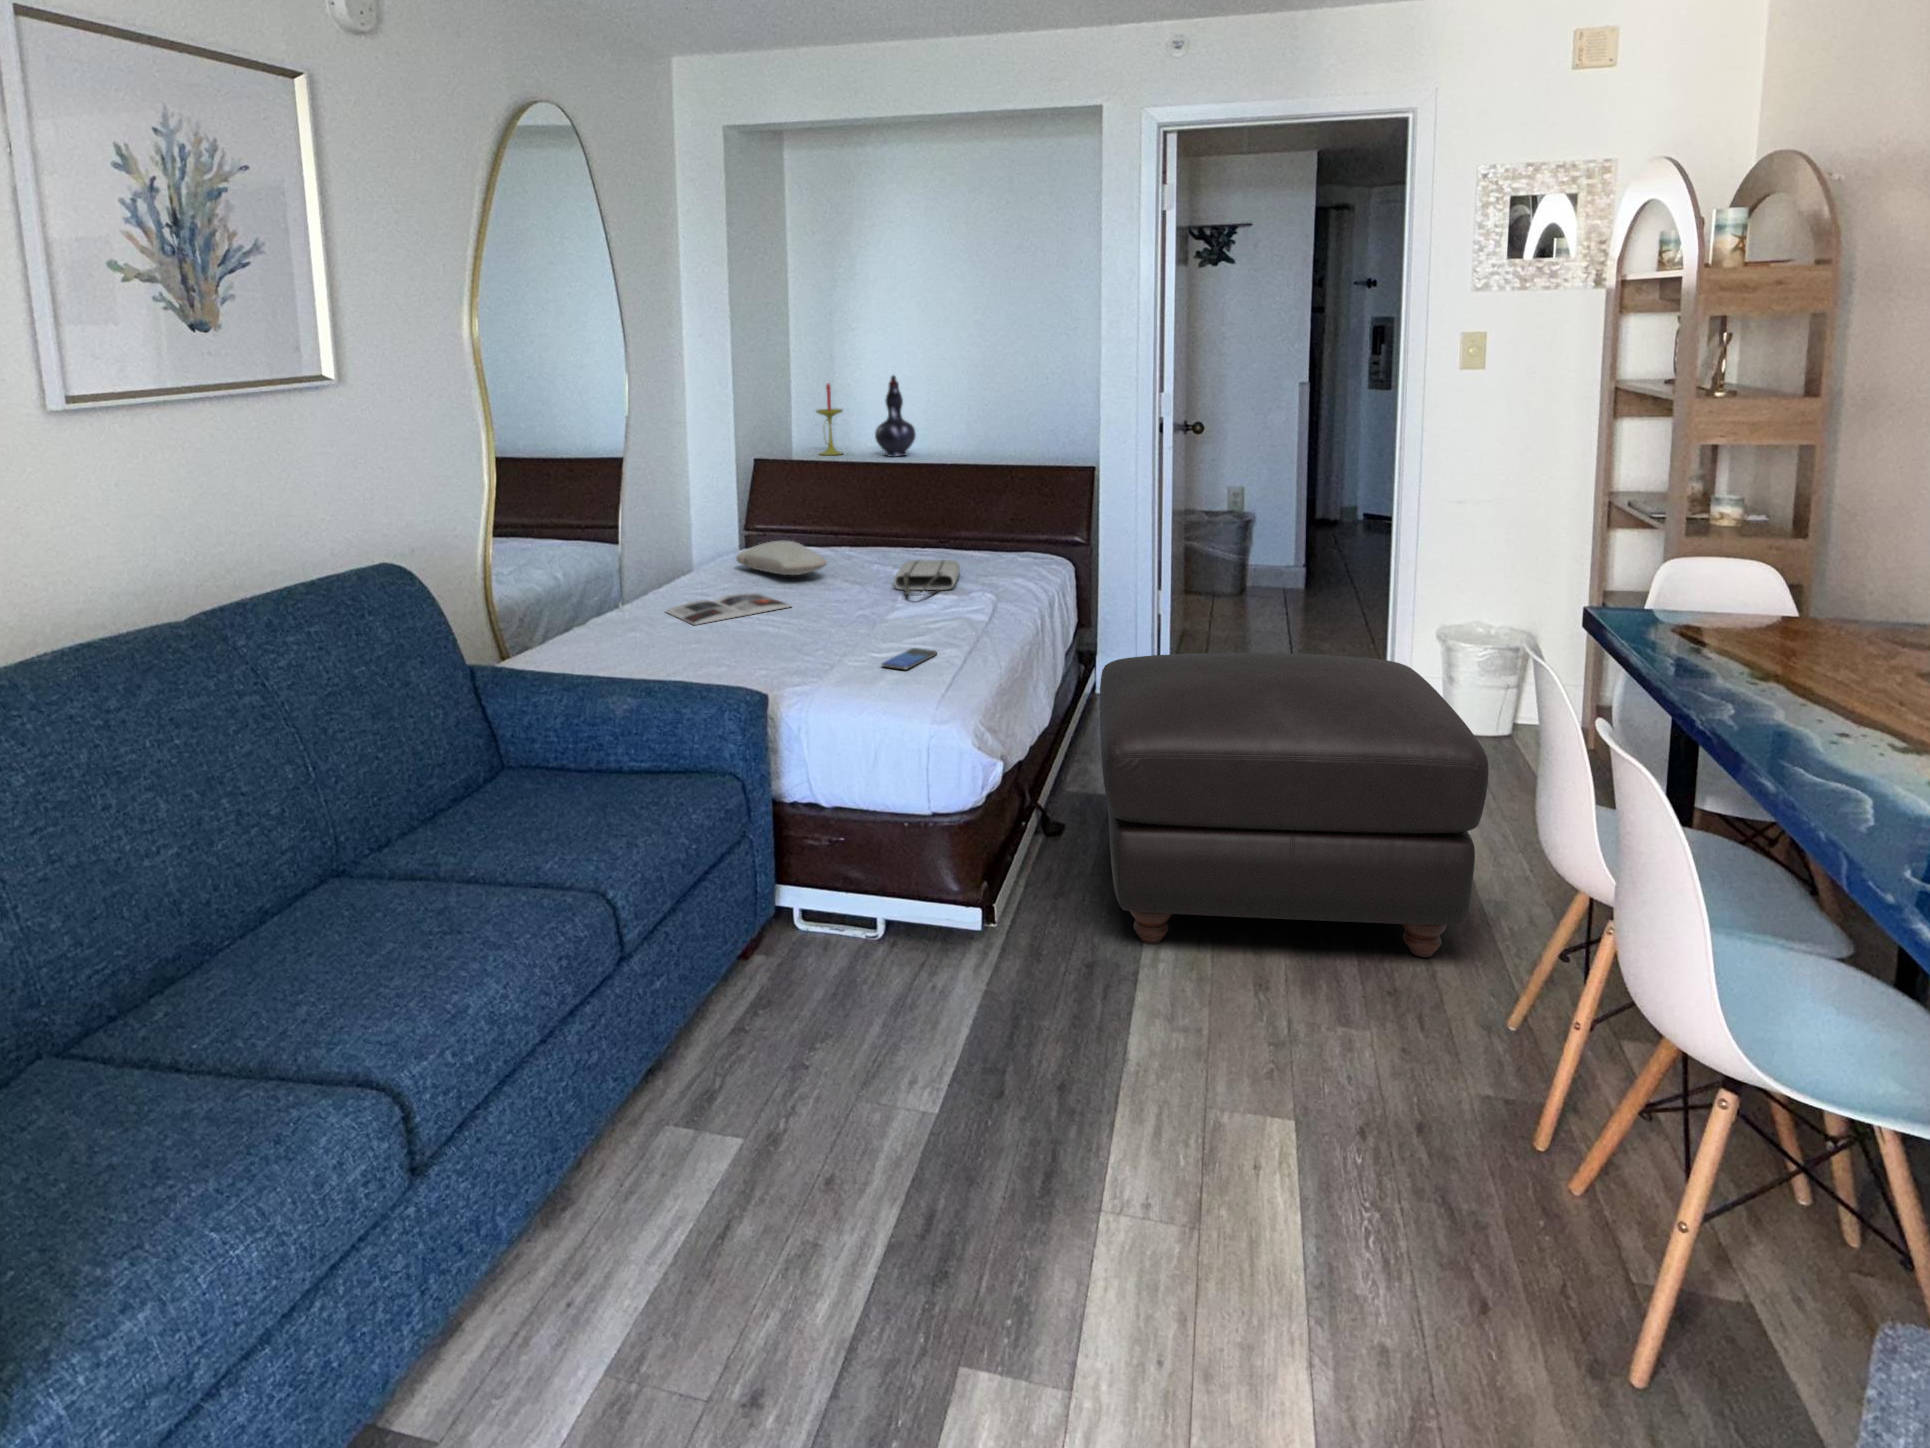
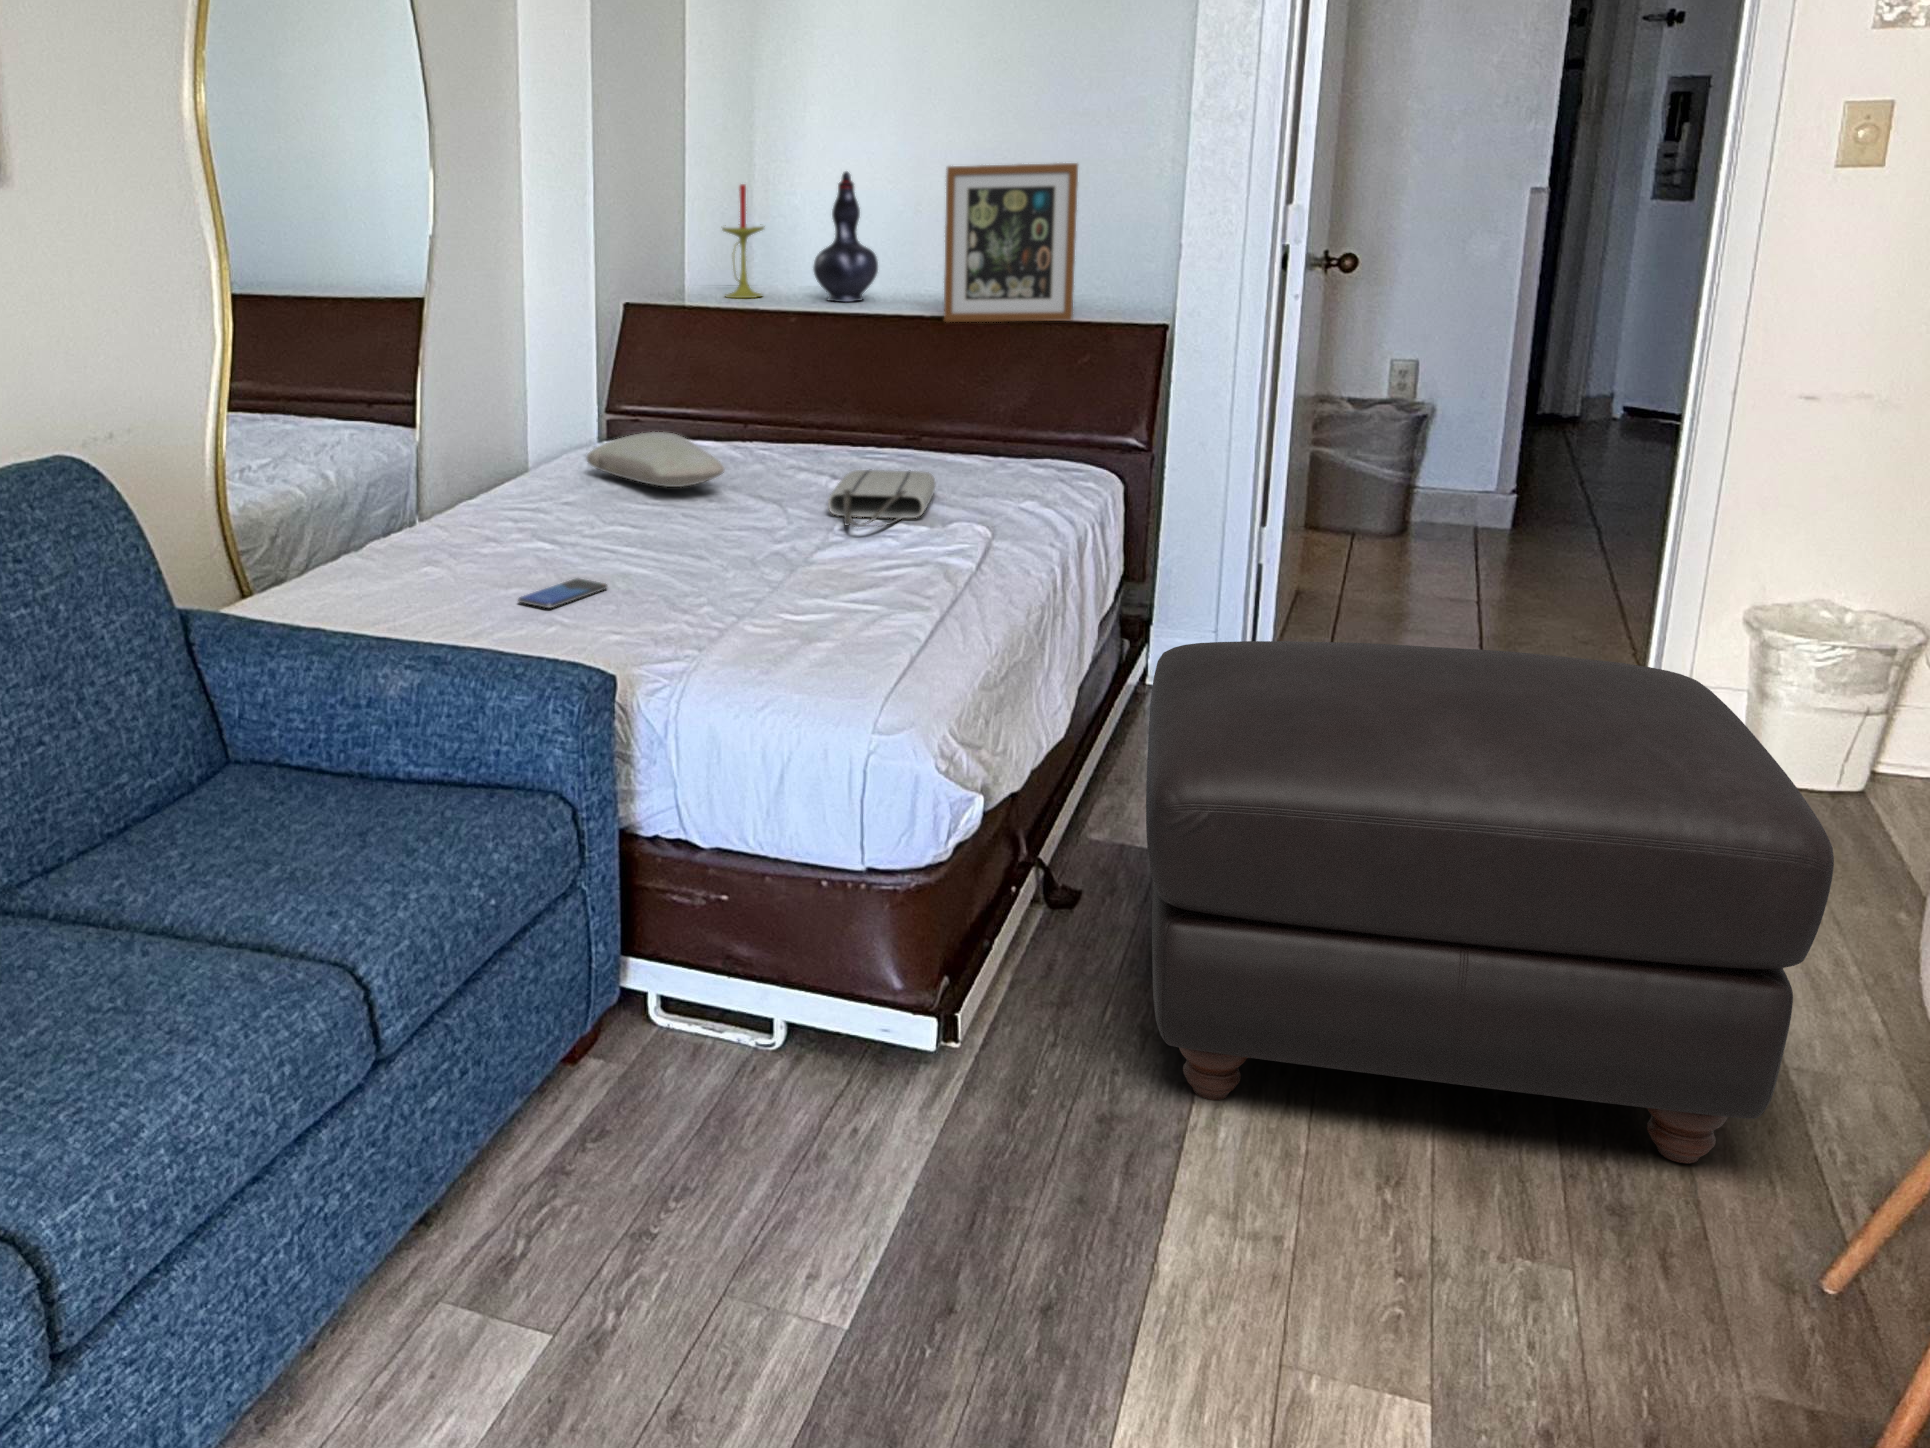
picture frame: none [956,369,1037,468] -> present [944,163,1078,322]
magazine: present [666,593,791,625] -> none [473,513,667,561]
smartphone: present [882,648,938,669] -> present [518,579,607,608]

